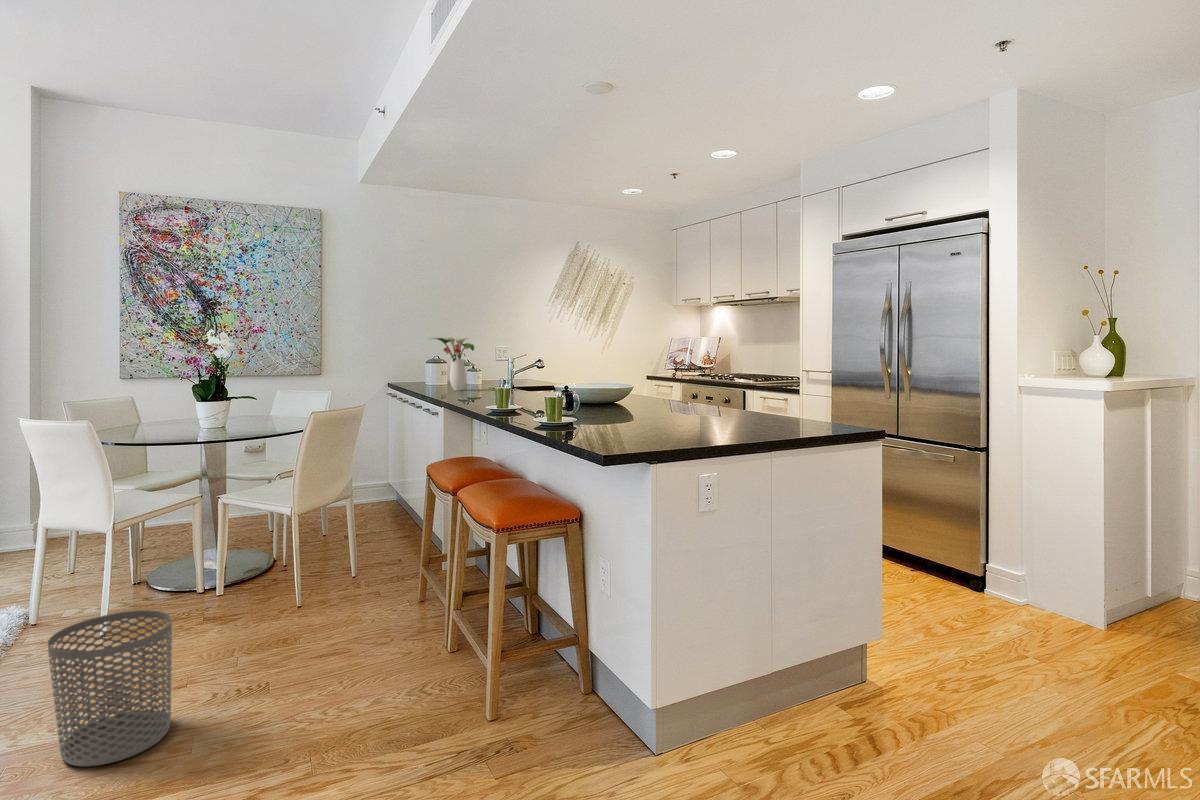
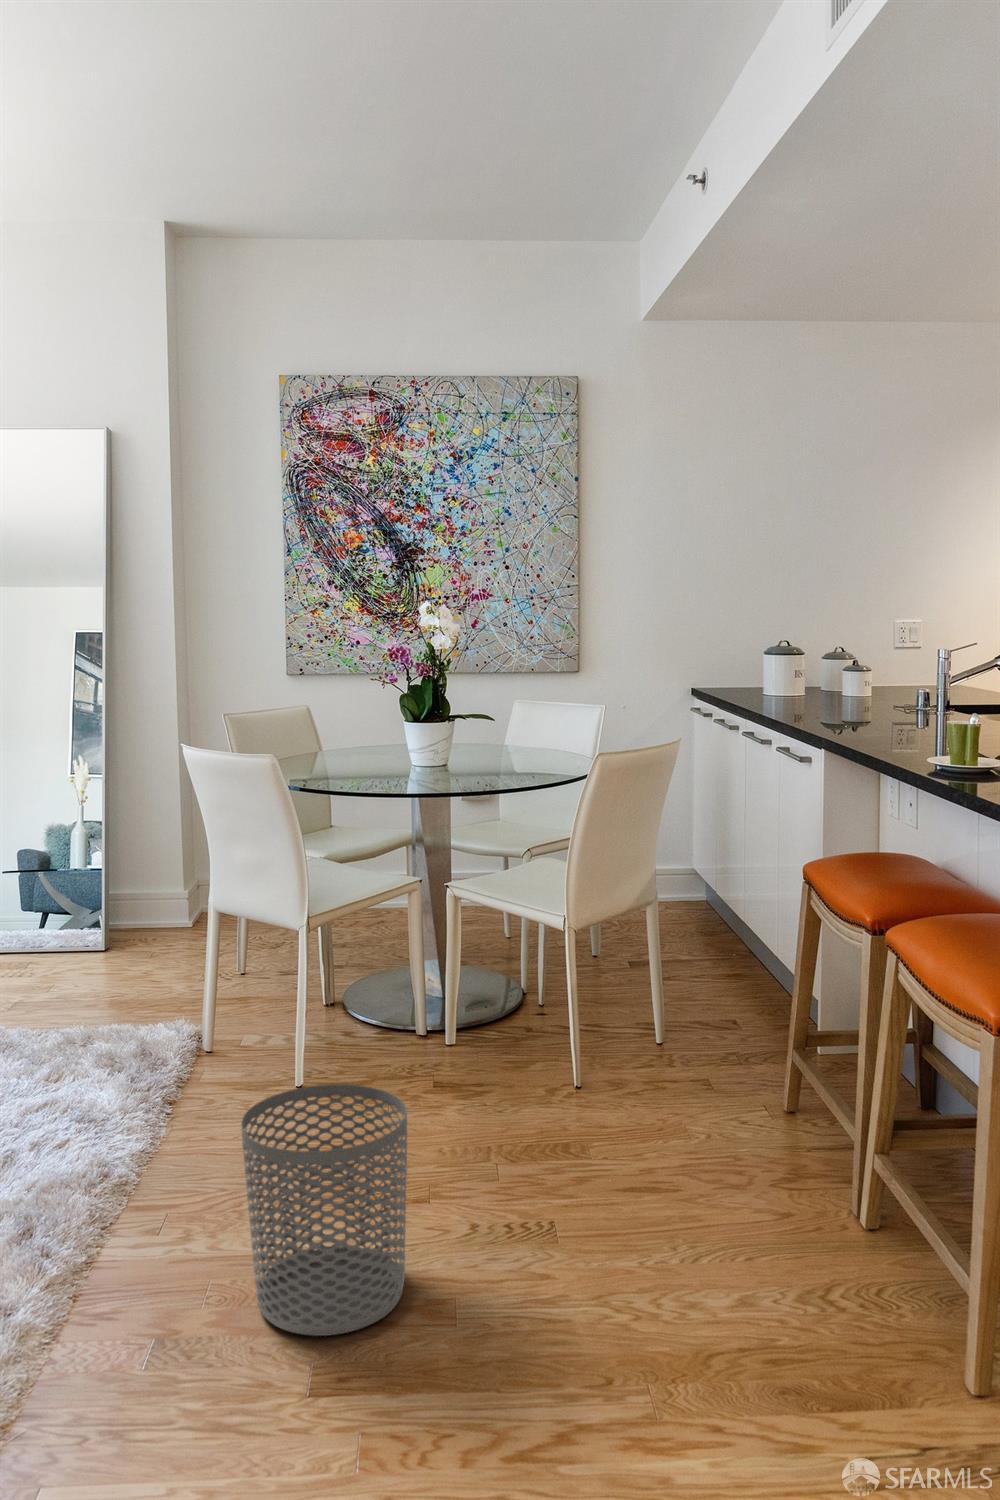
flower arrangement: present [429,337,474,390] -> none [779,597,870,702]

